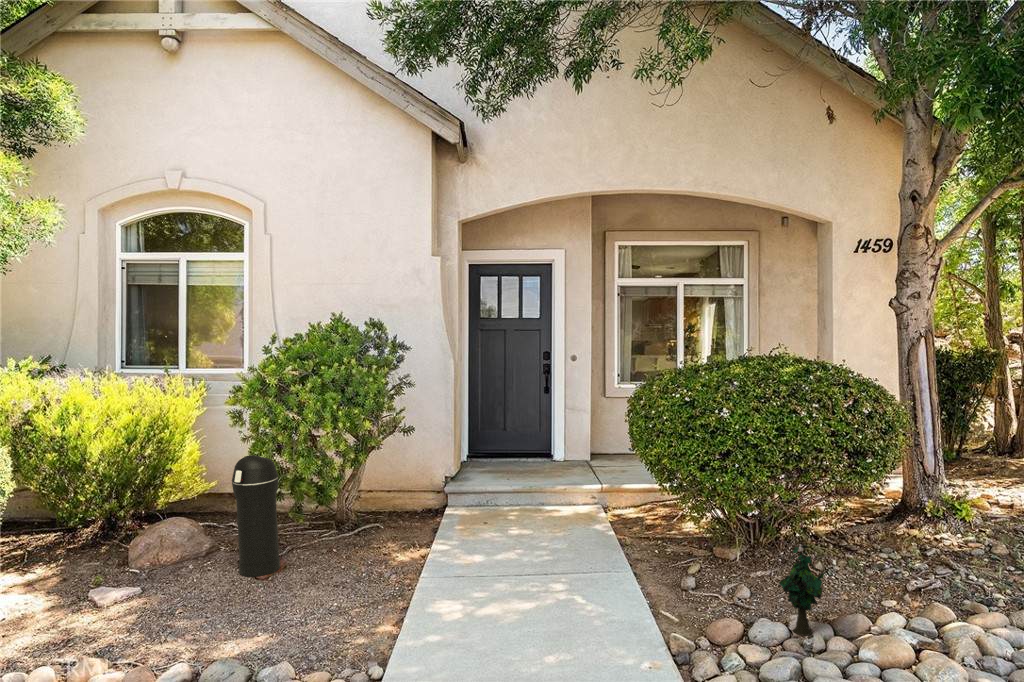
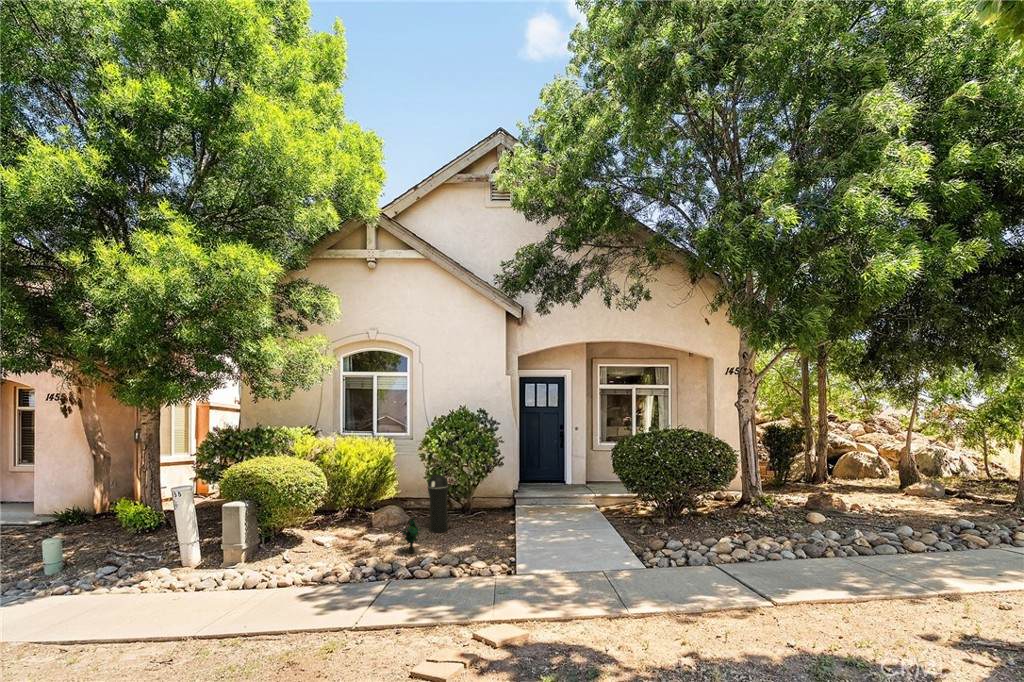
decorative plant: present [779,545,824,636] -> present [401,516,421,554]

